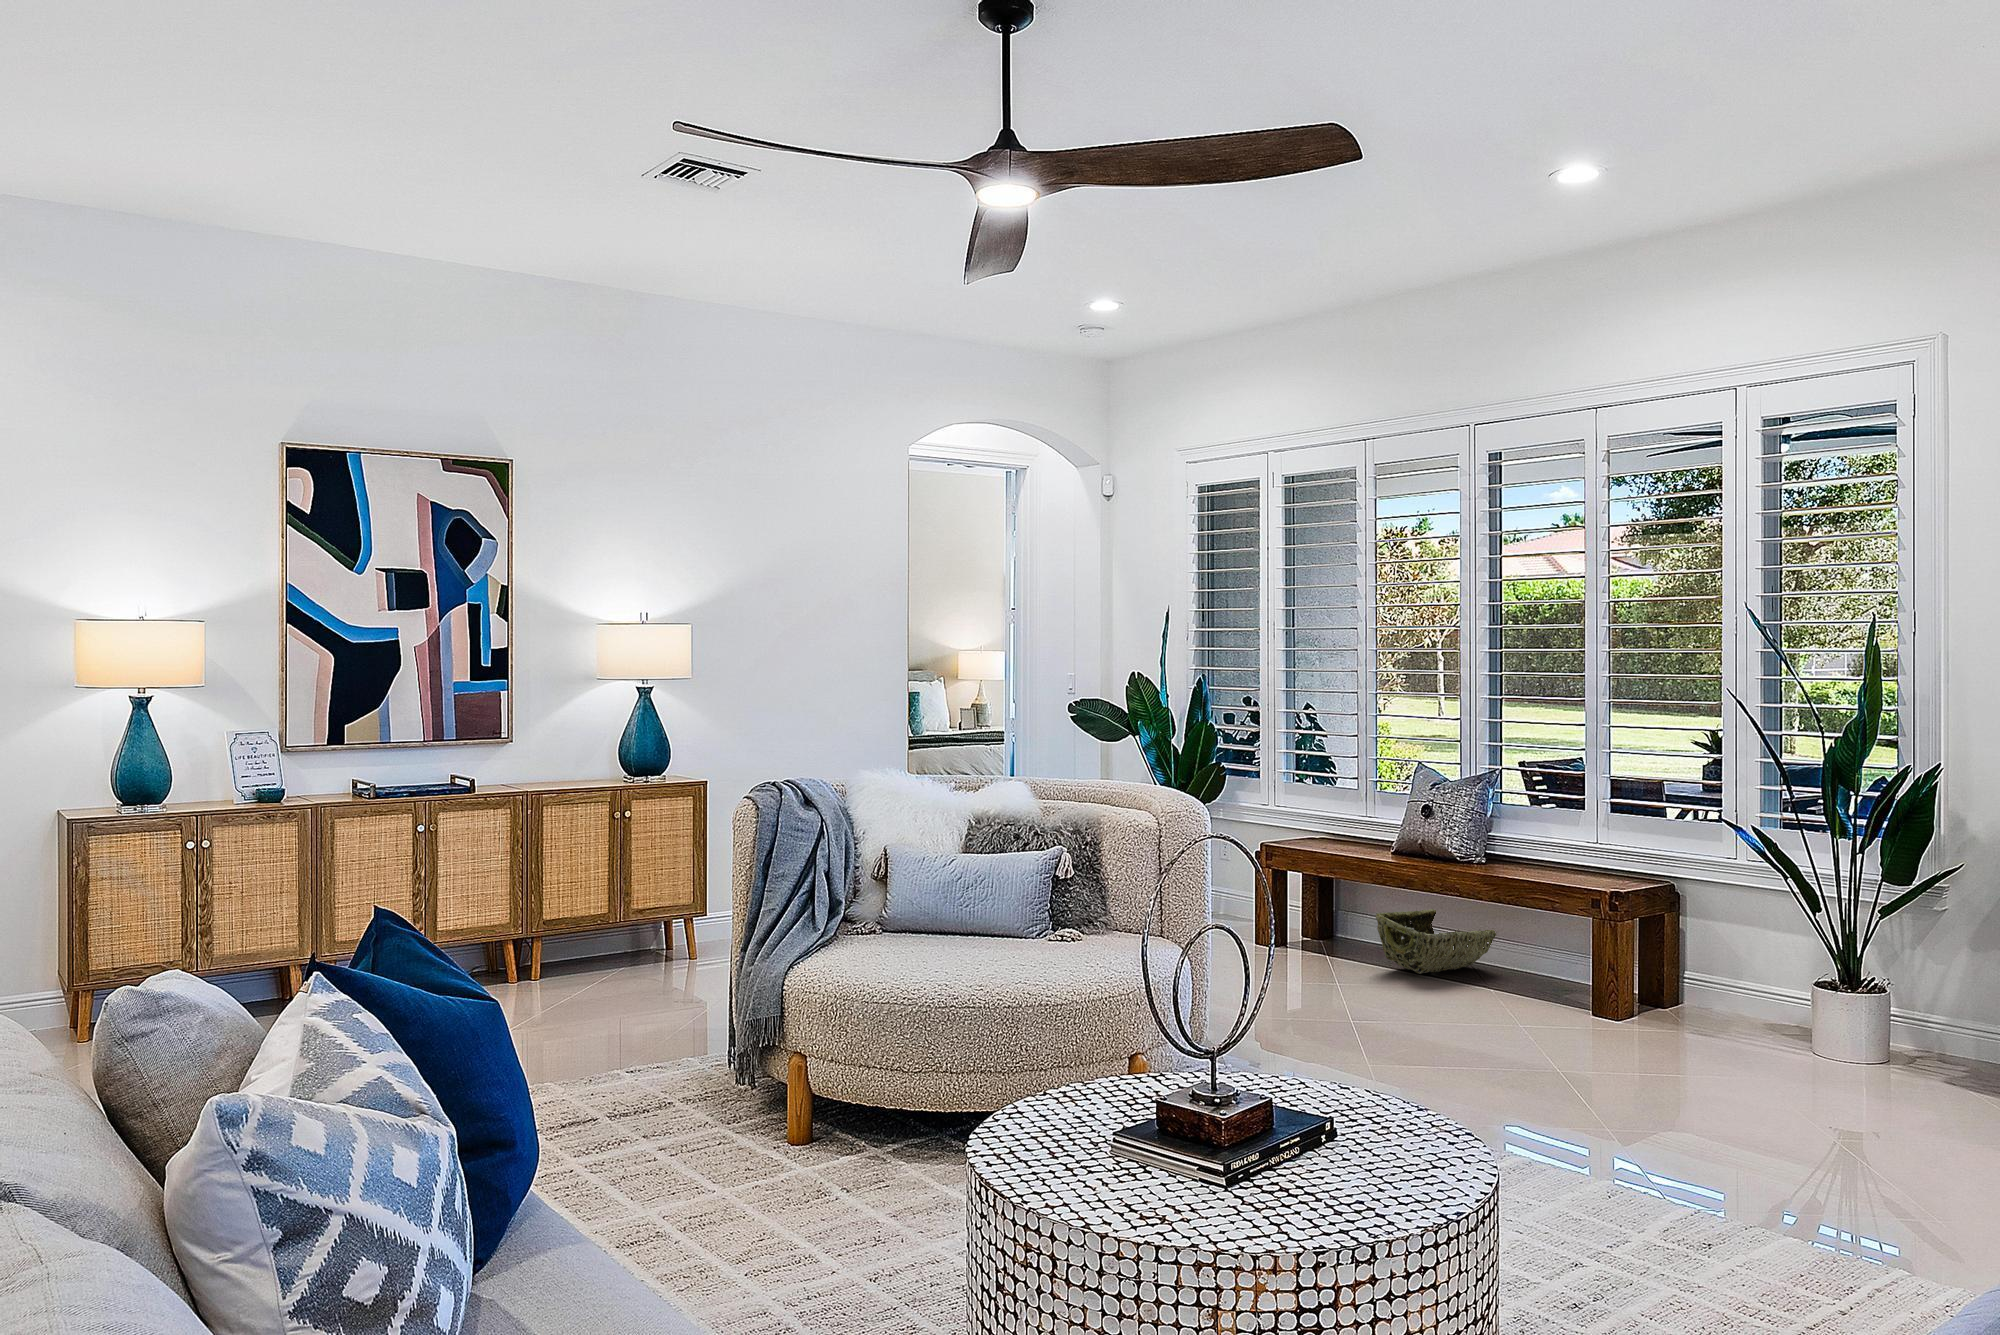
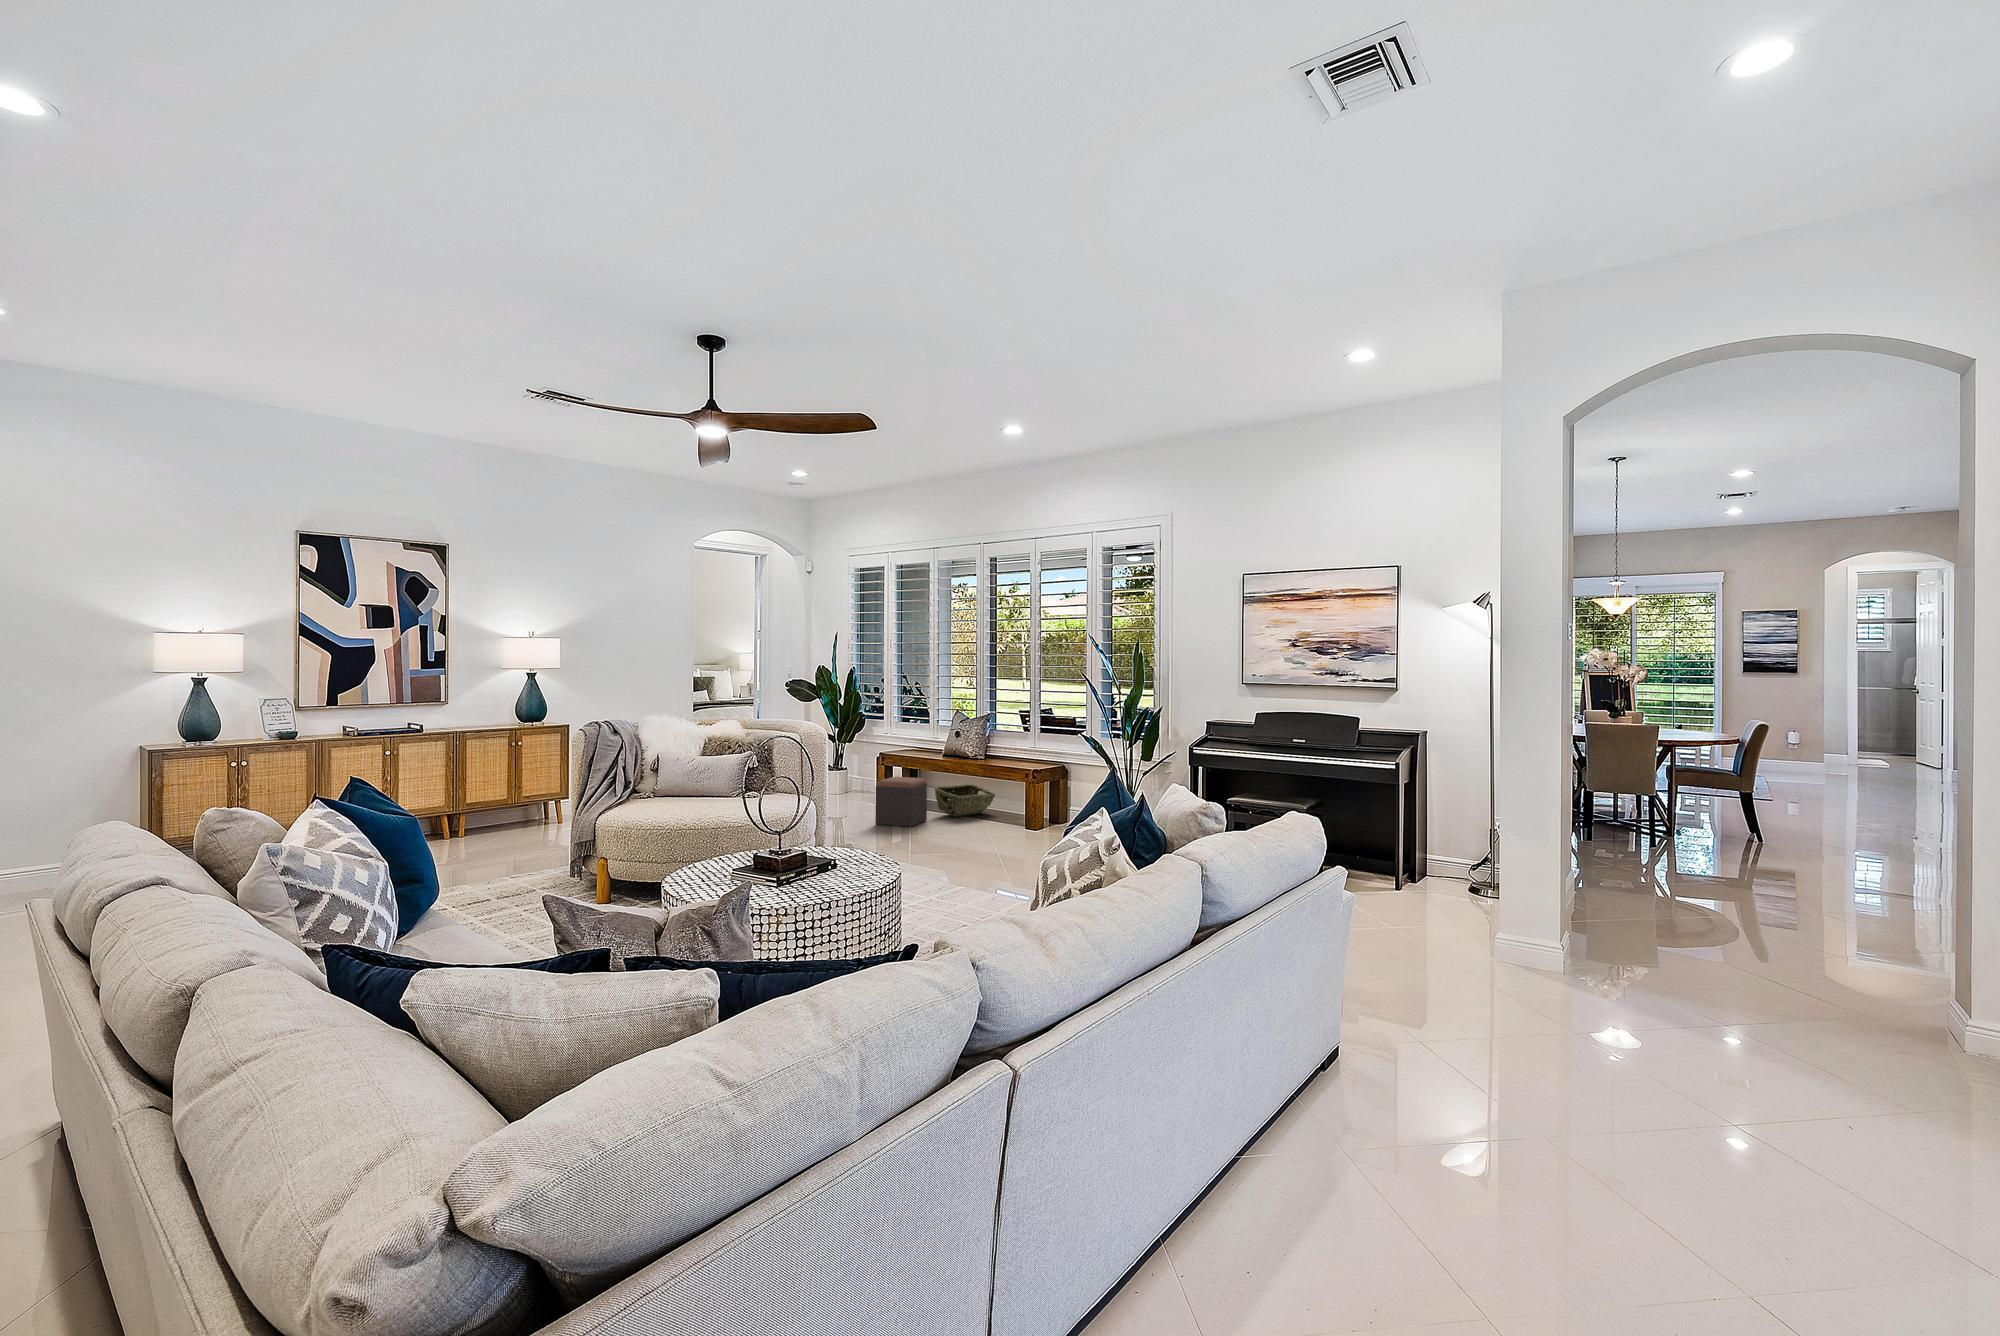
footstool: none [1266,892,1365,993] -> present [875,777,927,827]

